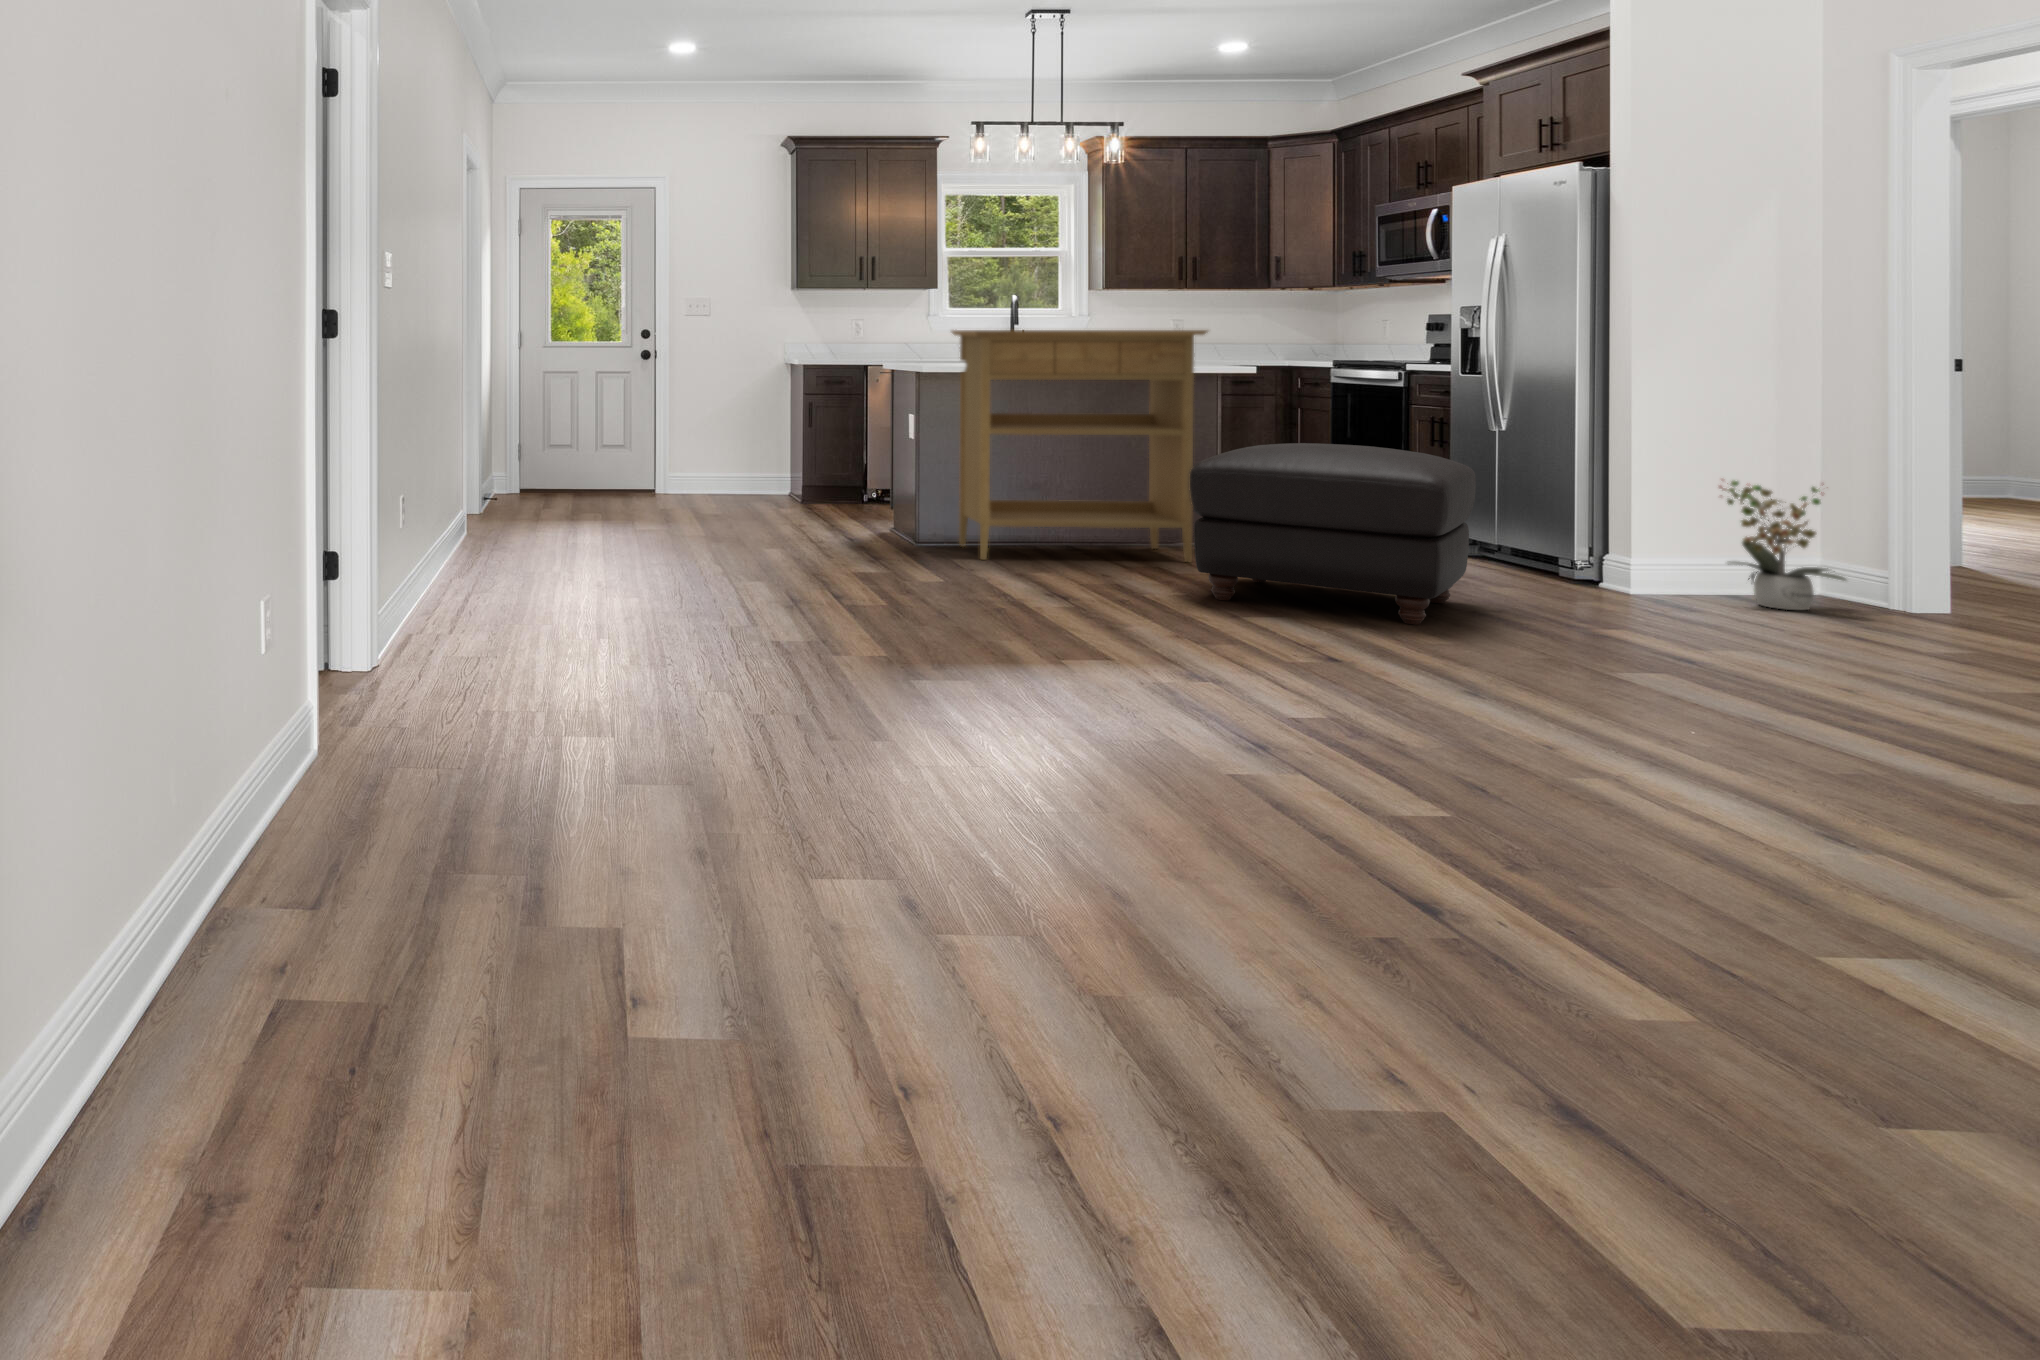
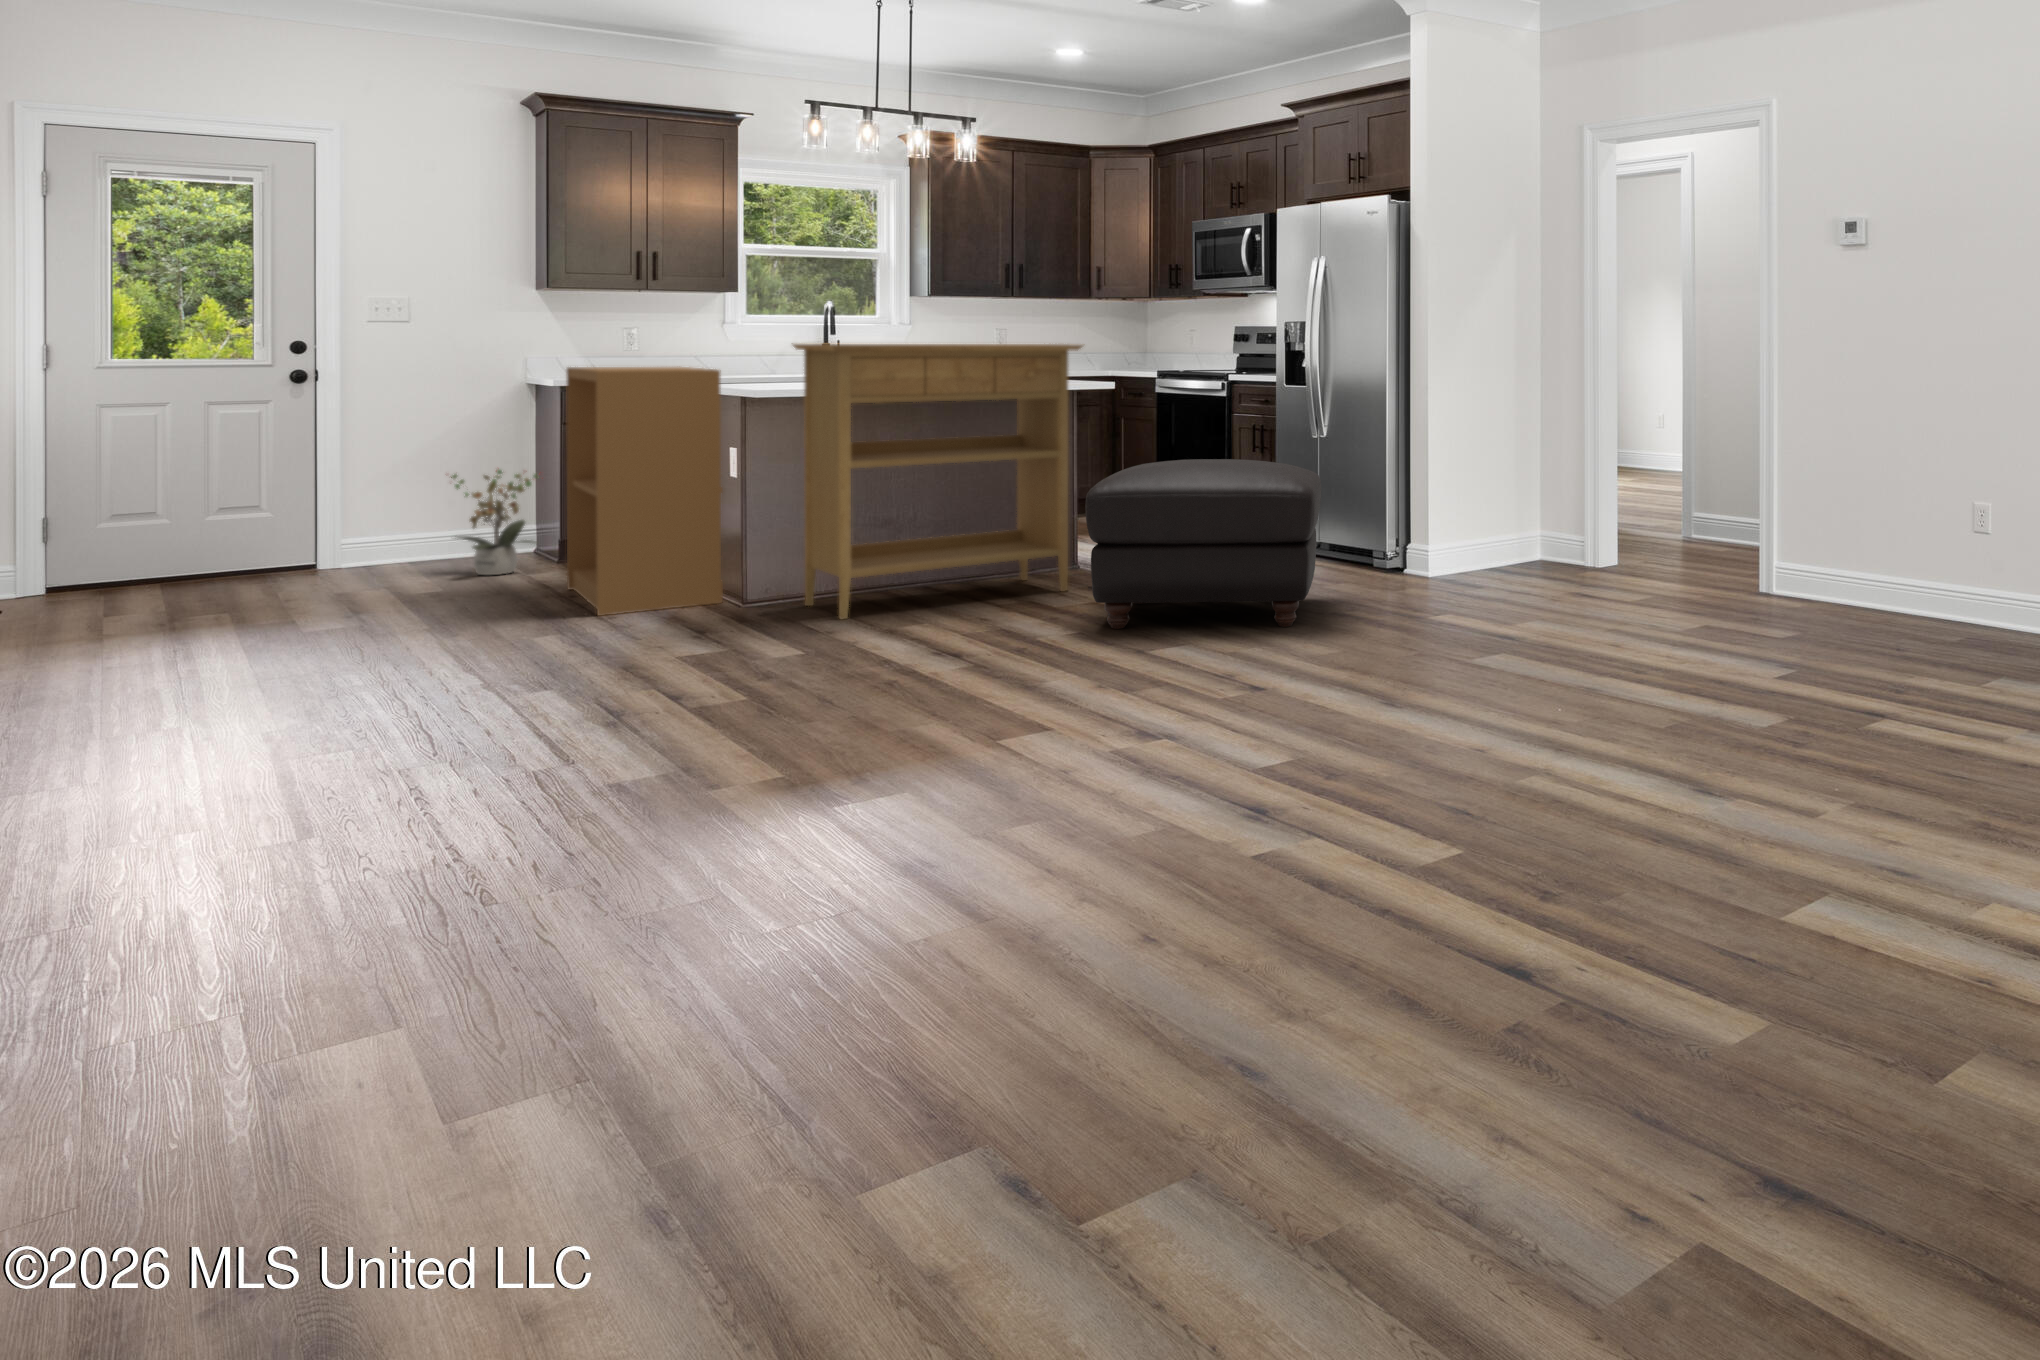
bookshelf: none [804,350,901,537] -> present [566,367,723,616]
potted plant: present [1720,481,1846,610] -> present [451,469,537,575]

